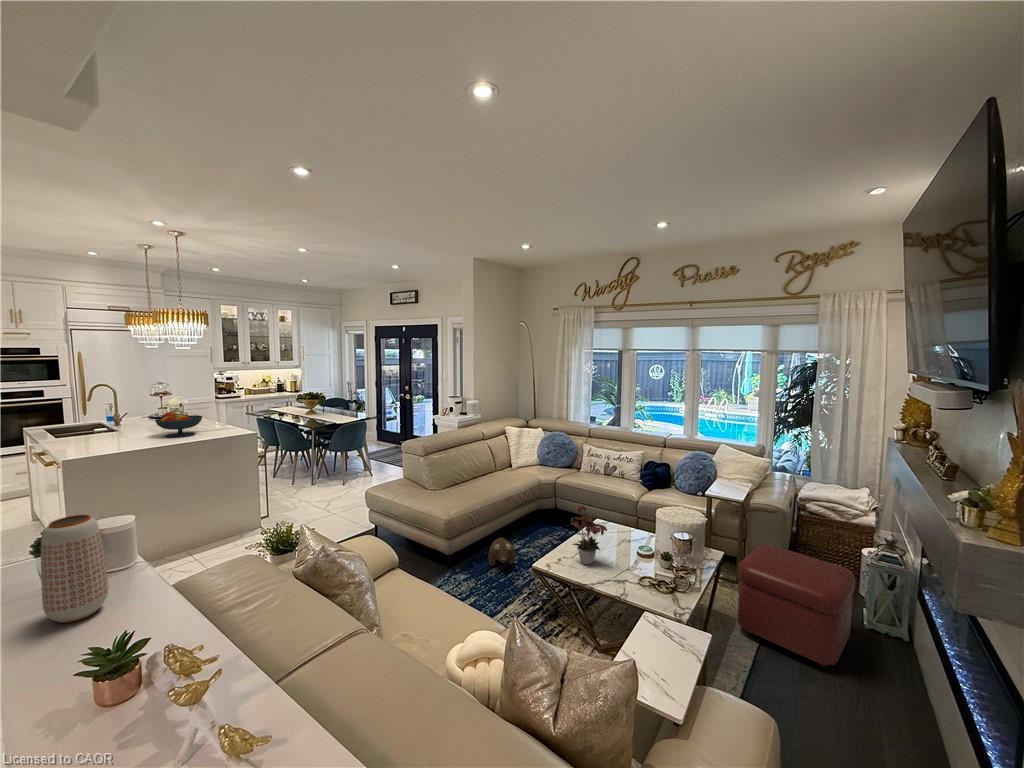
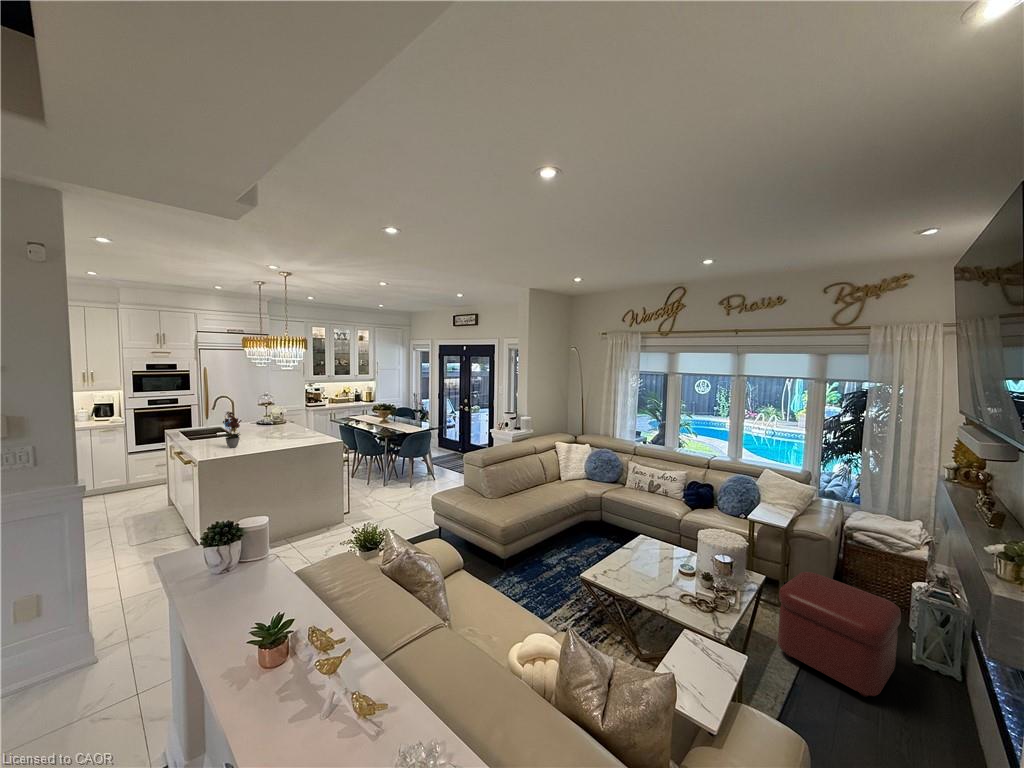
fruit bowl: present [155,412,202,438] -> none [264,422,301,444]
flower arrangement: present [571,506,607,565] -> present [223,412,240,448]
vase: present [41,515,108,623] -> none [213,518,255,601]
plush toy: present [488,538,515,566] -> none [540,546,564,572]

